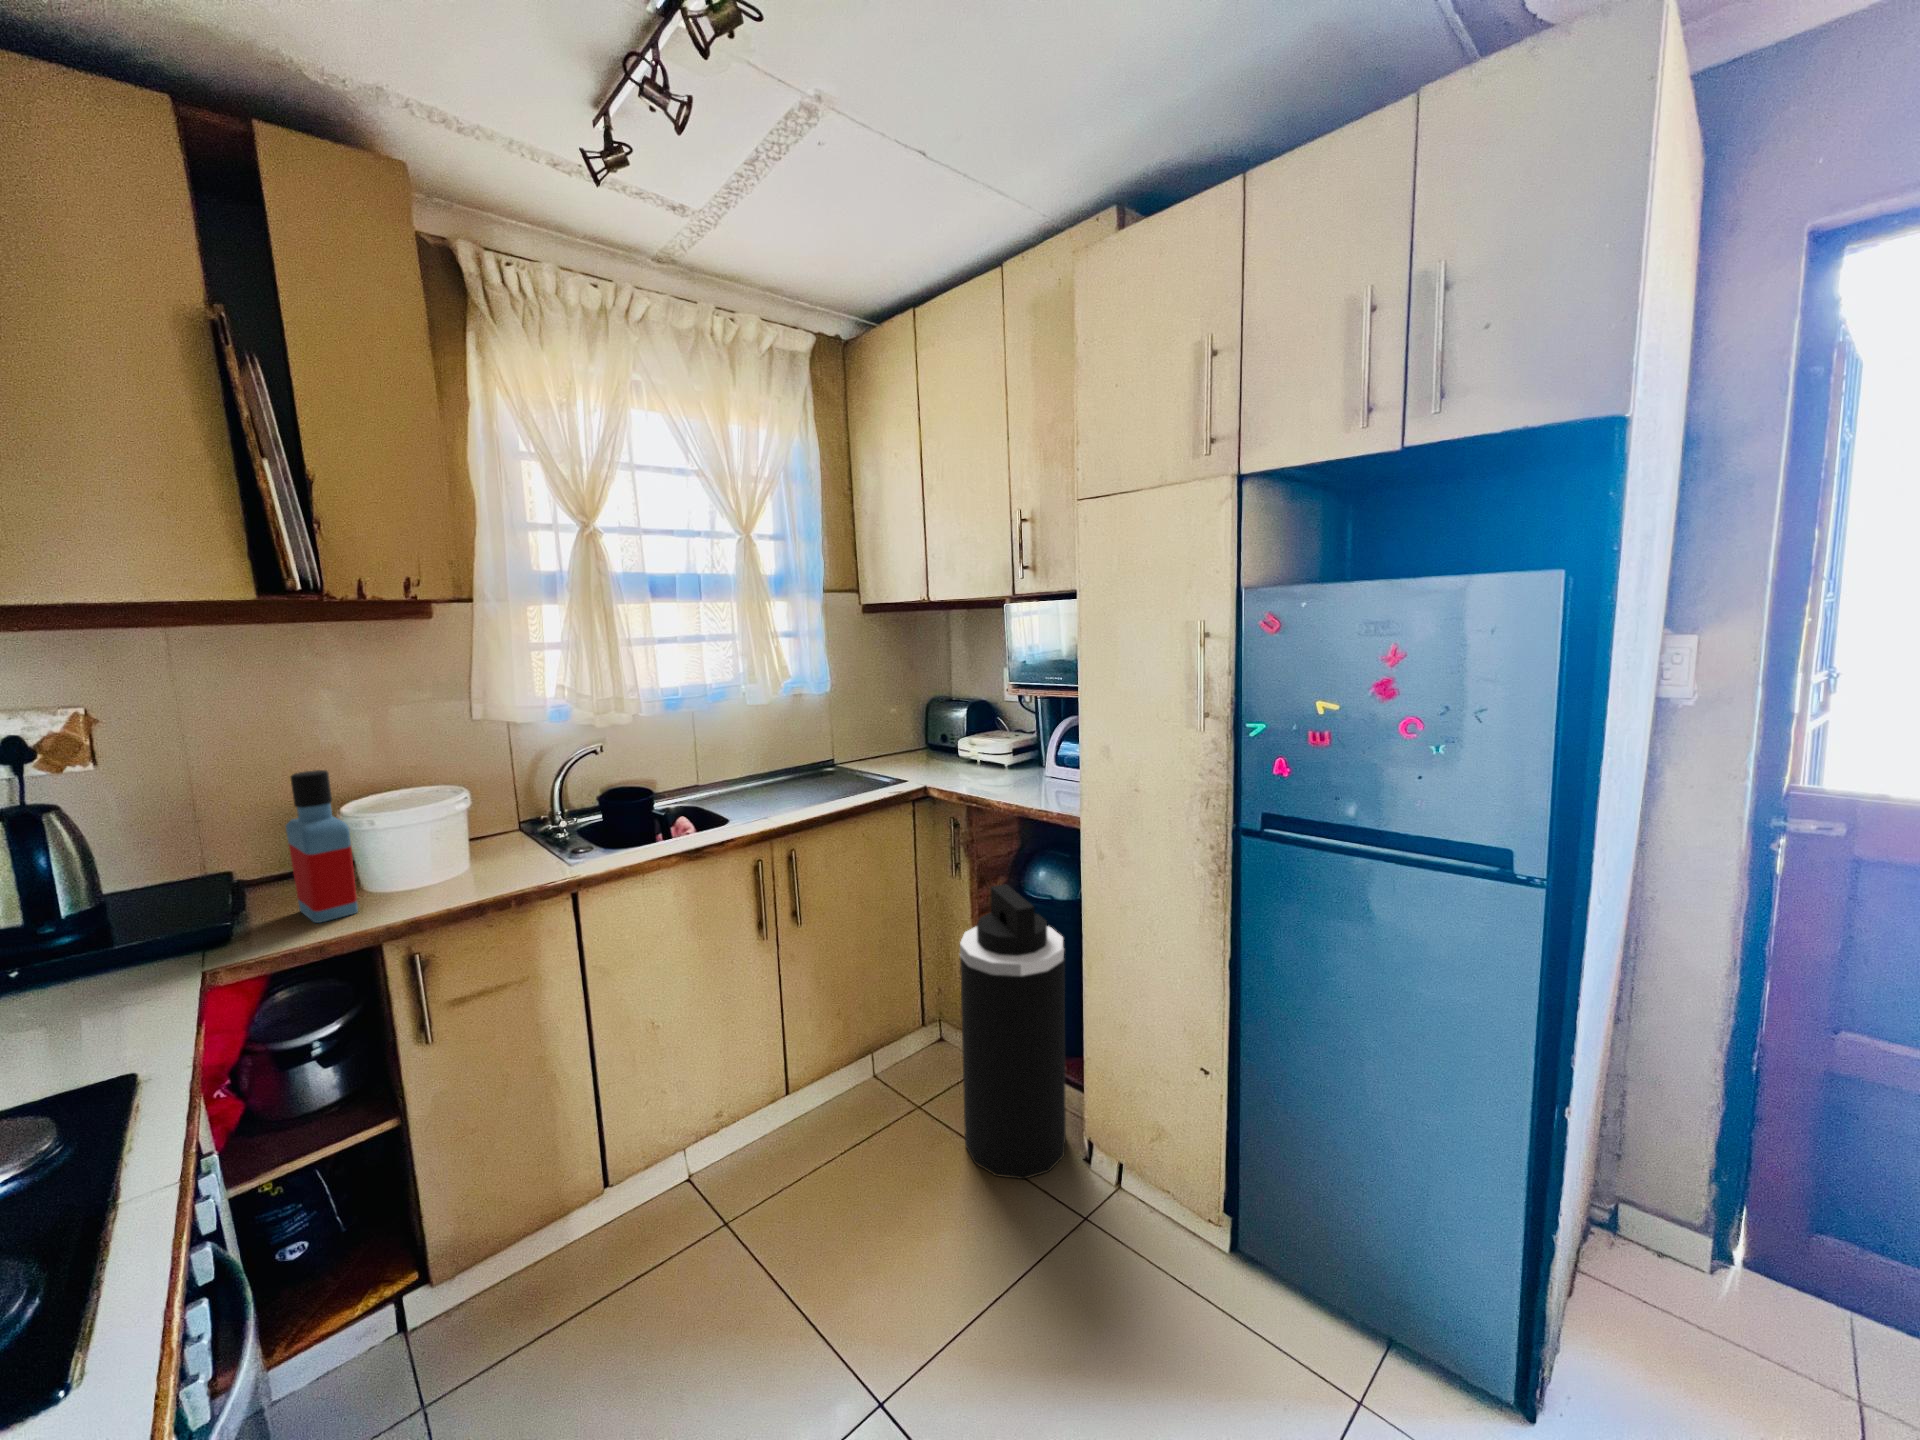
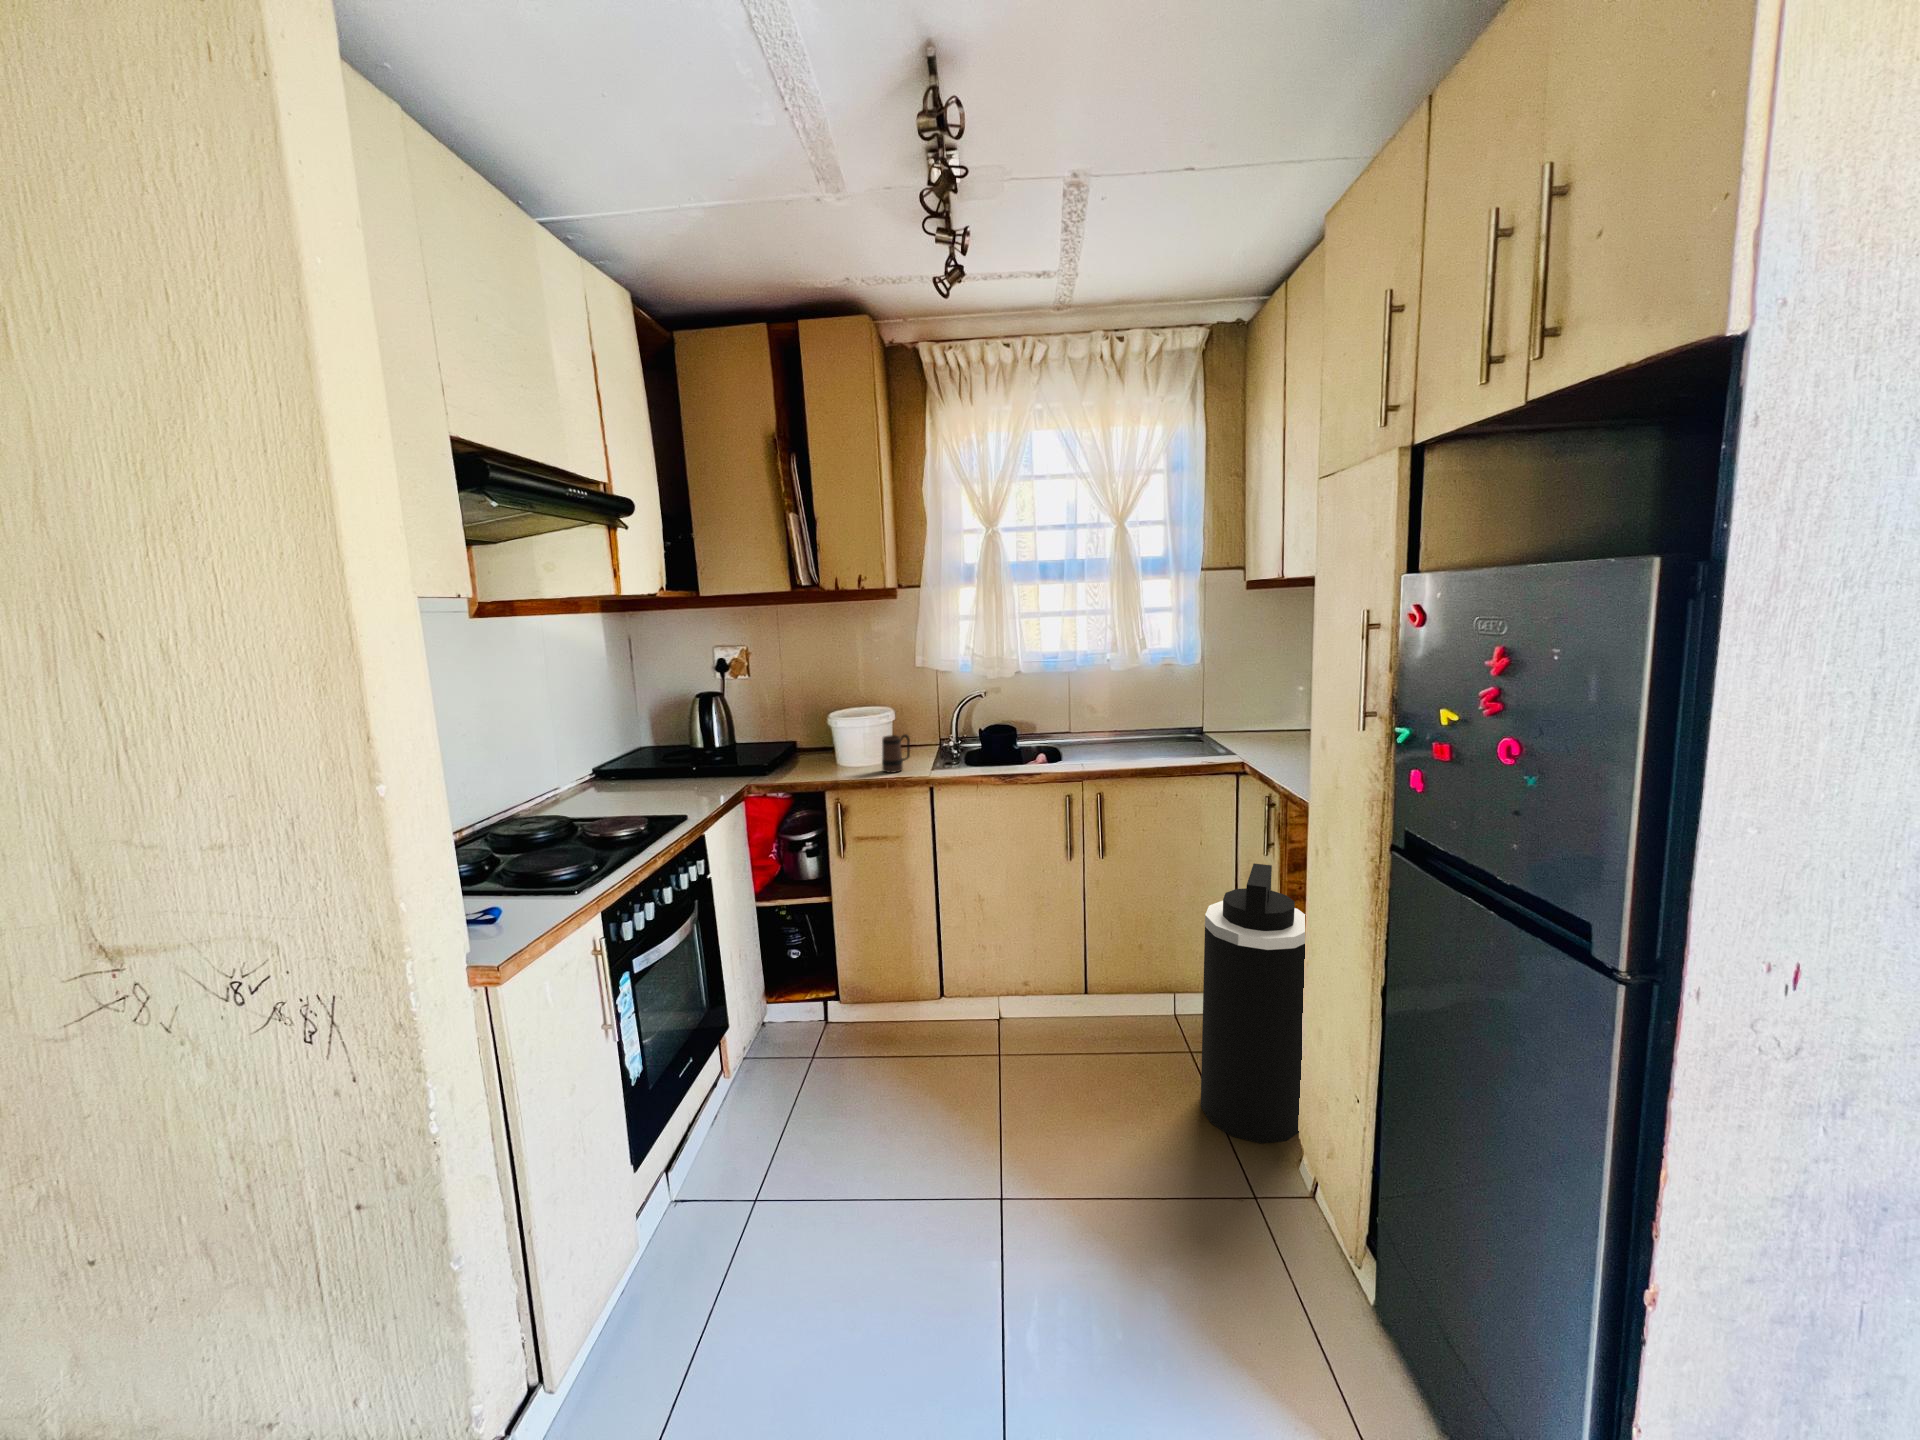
bottle: present [286,770,358,923] -> none [802,689,825,775]
mug: none [471,820,518,885] -> present [882,734,910,773]

